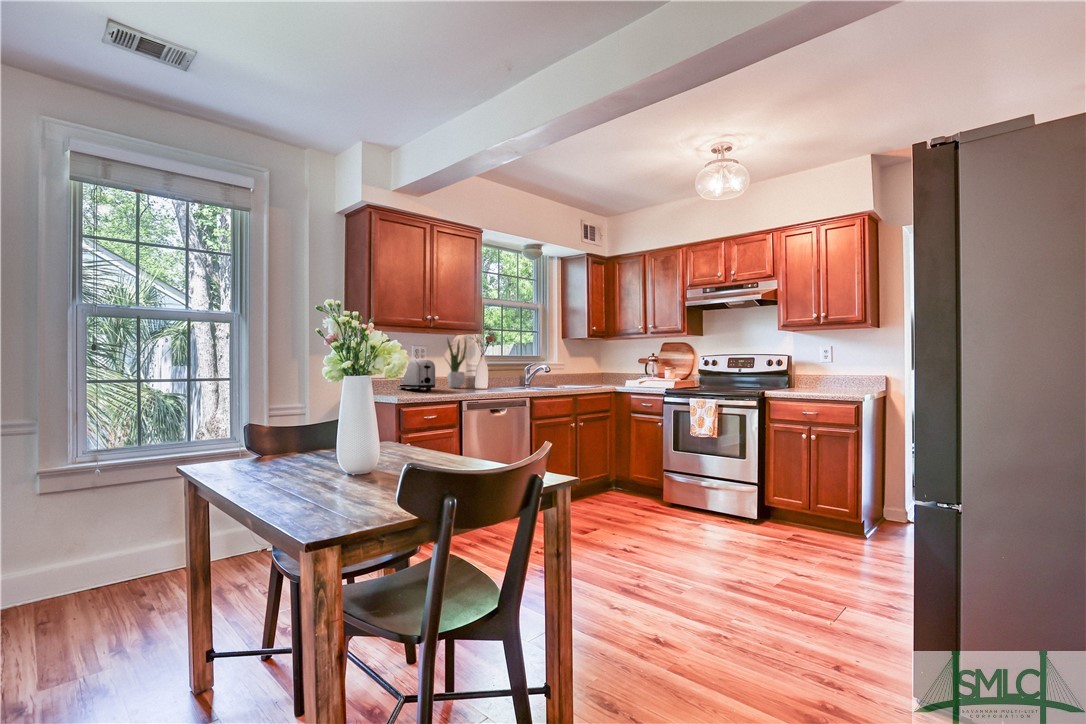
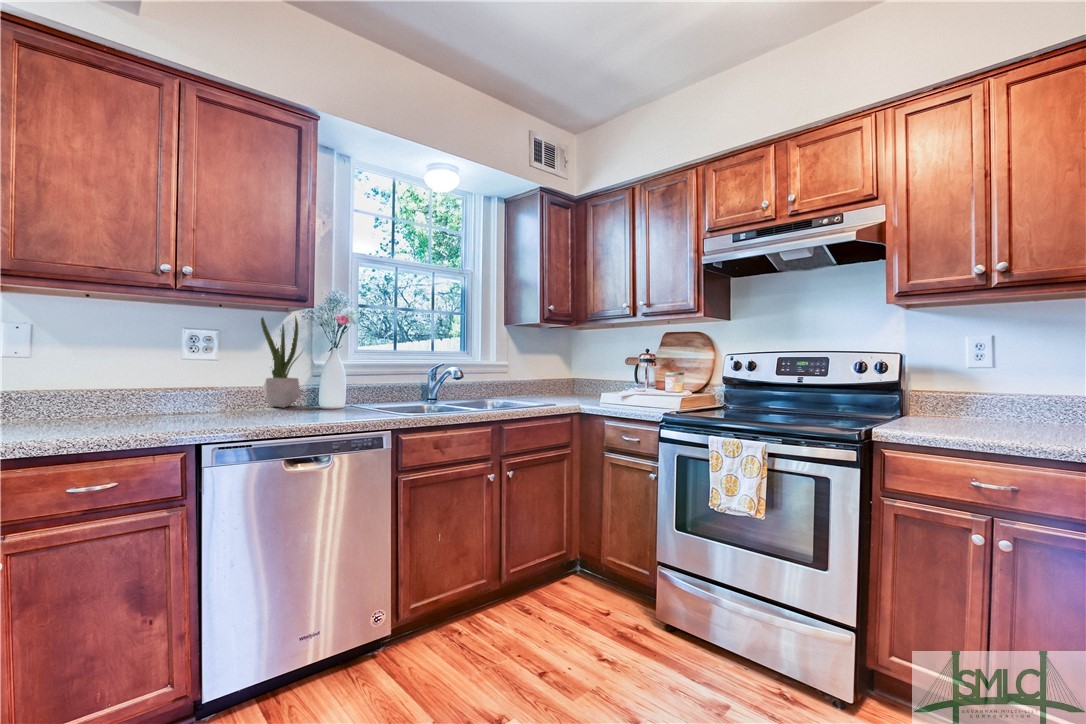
toaster: present [397,360,435,391] -> none [146,355,210,417]

